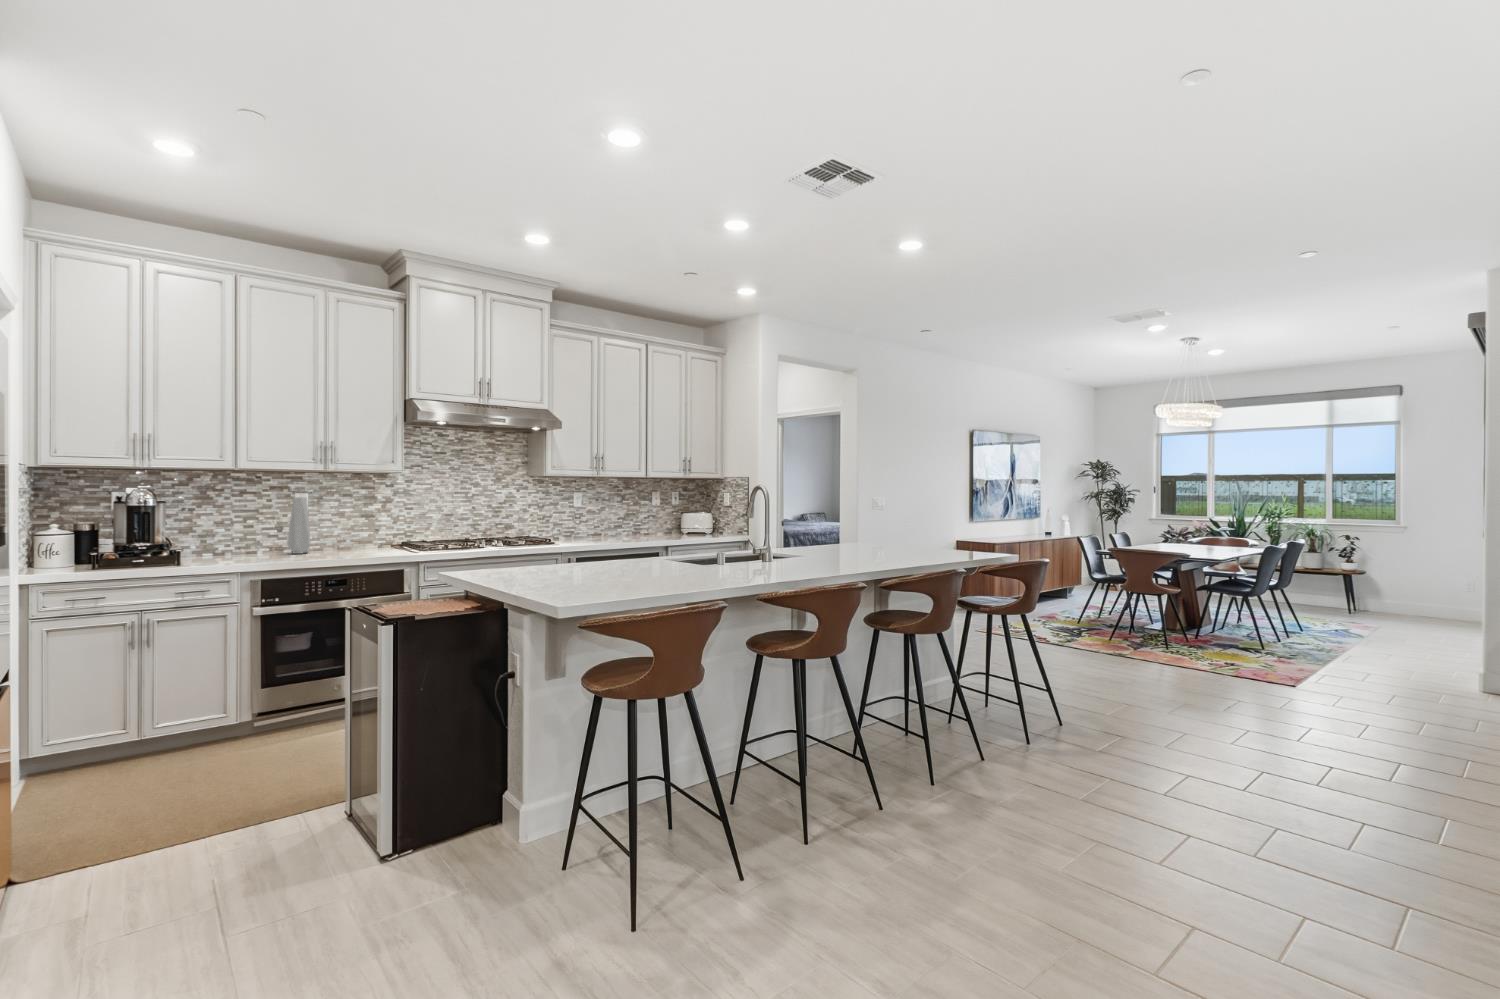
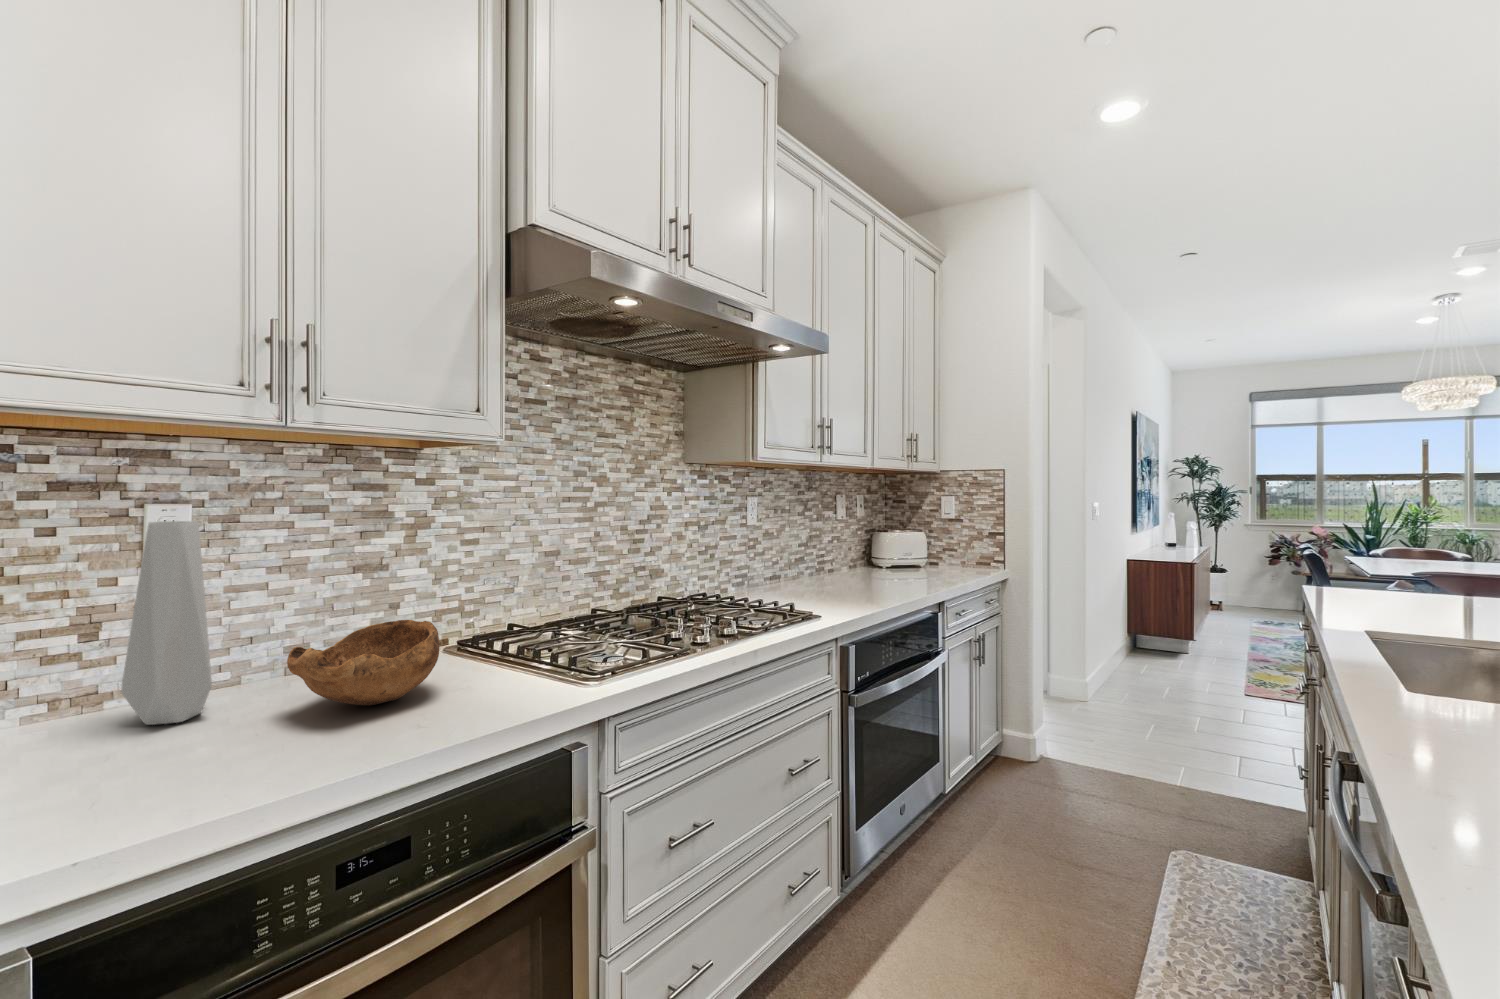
wooden bowl: none [329,530,377,553] -> present [287,620,440,705]

